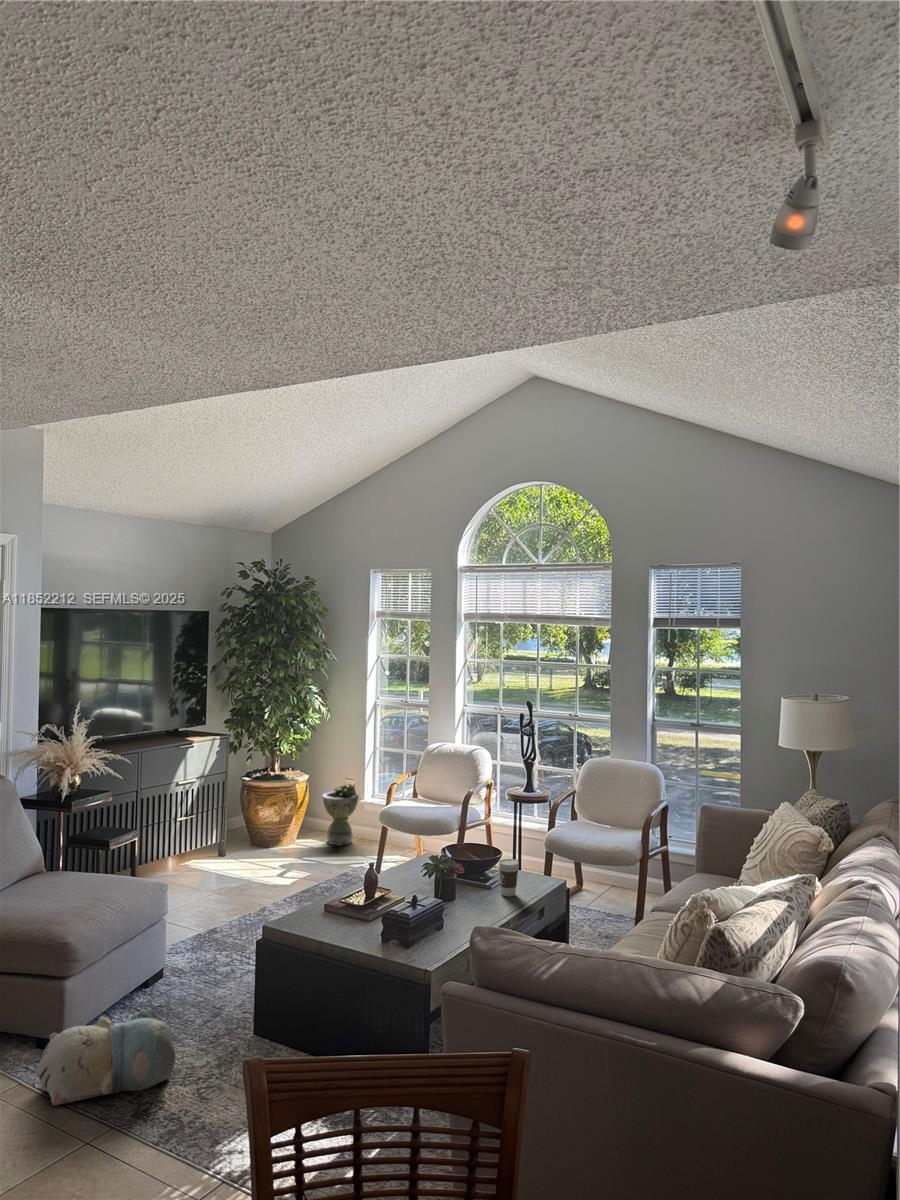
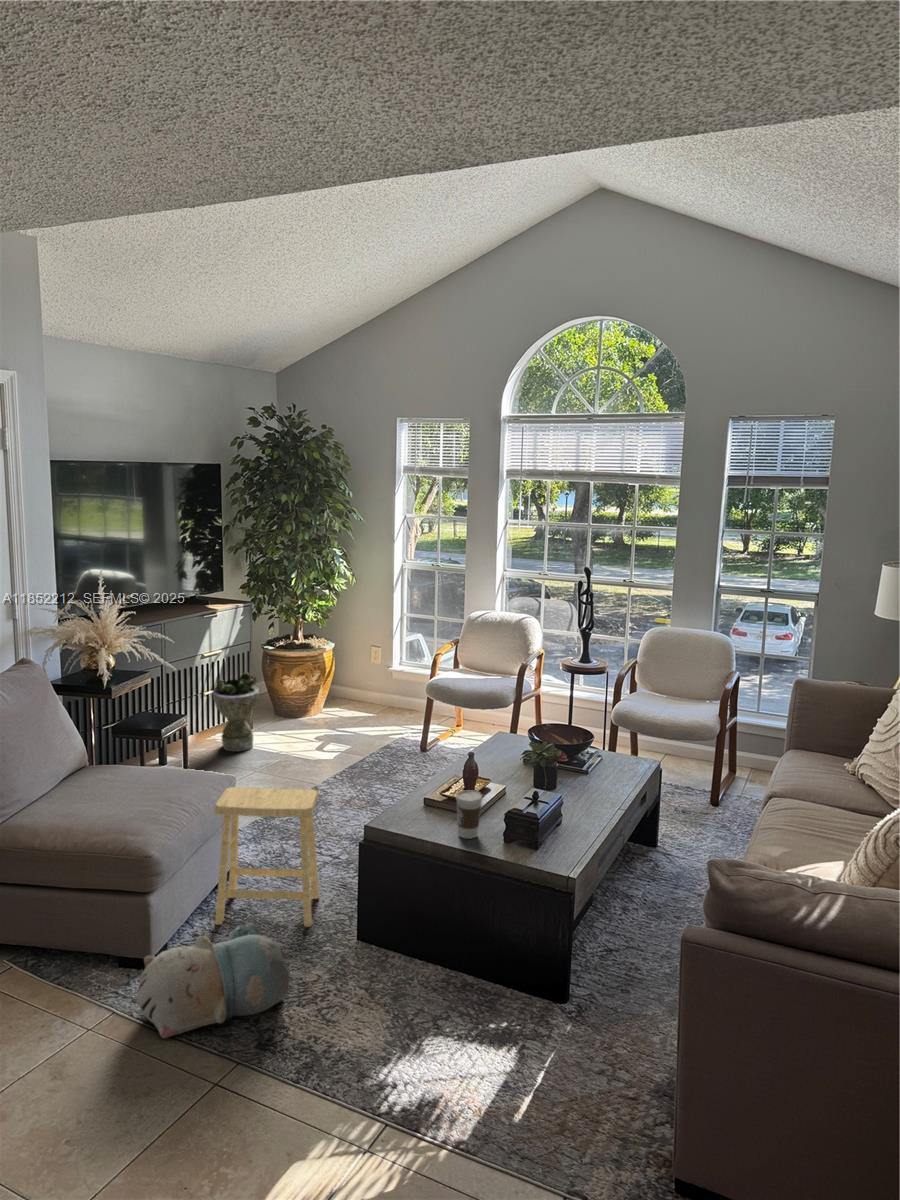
planter: present [322,784,359,845] -> present [212,672,259,751]
coffee cup: present [499,859,519,896] -> present [456,790,482,839]
footstool: none [131,891,234,1023] -> present [214,787,319,927]

